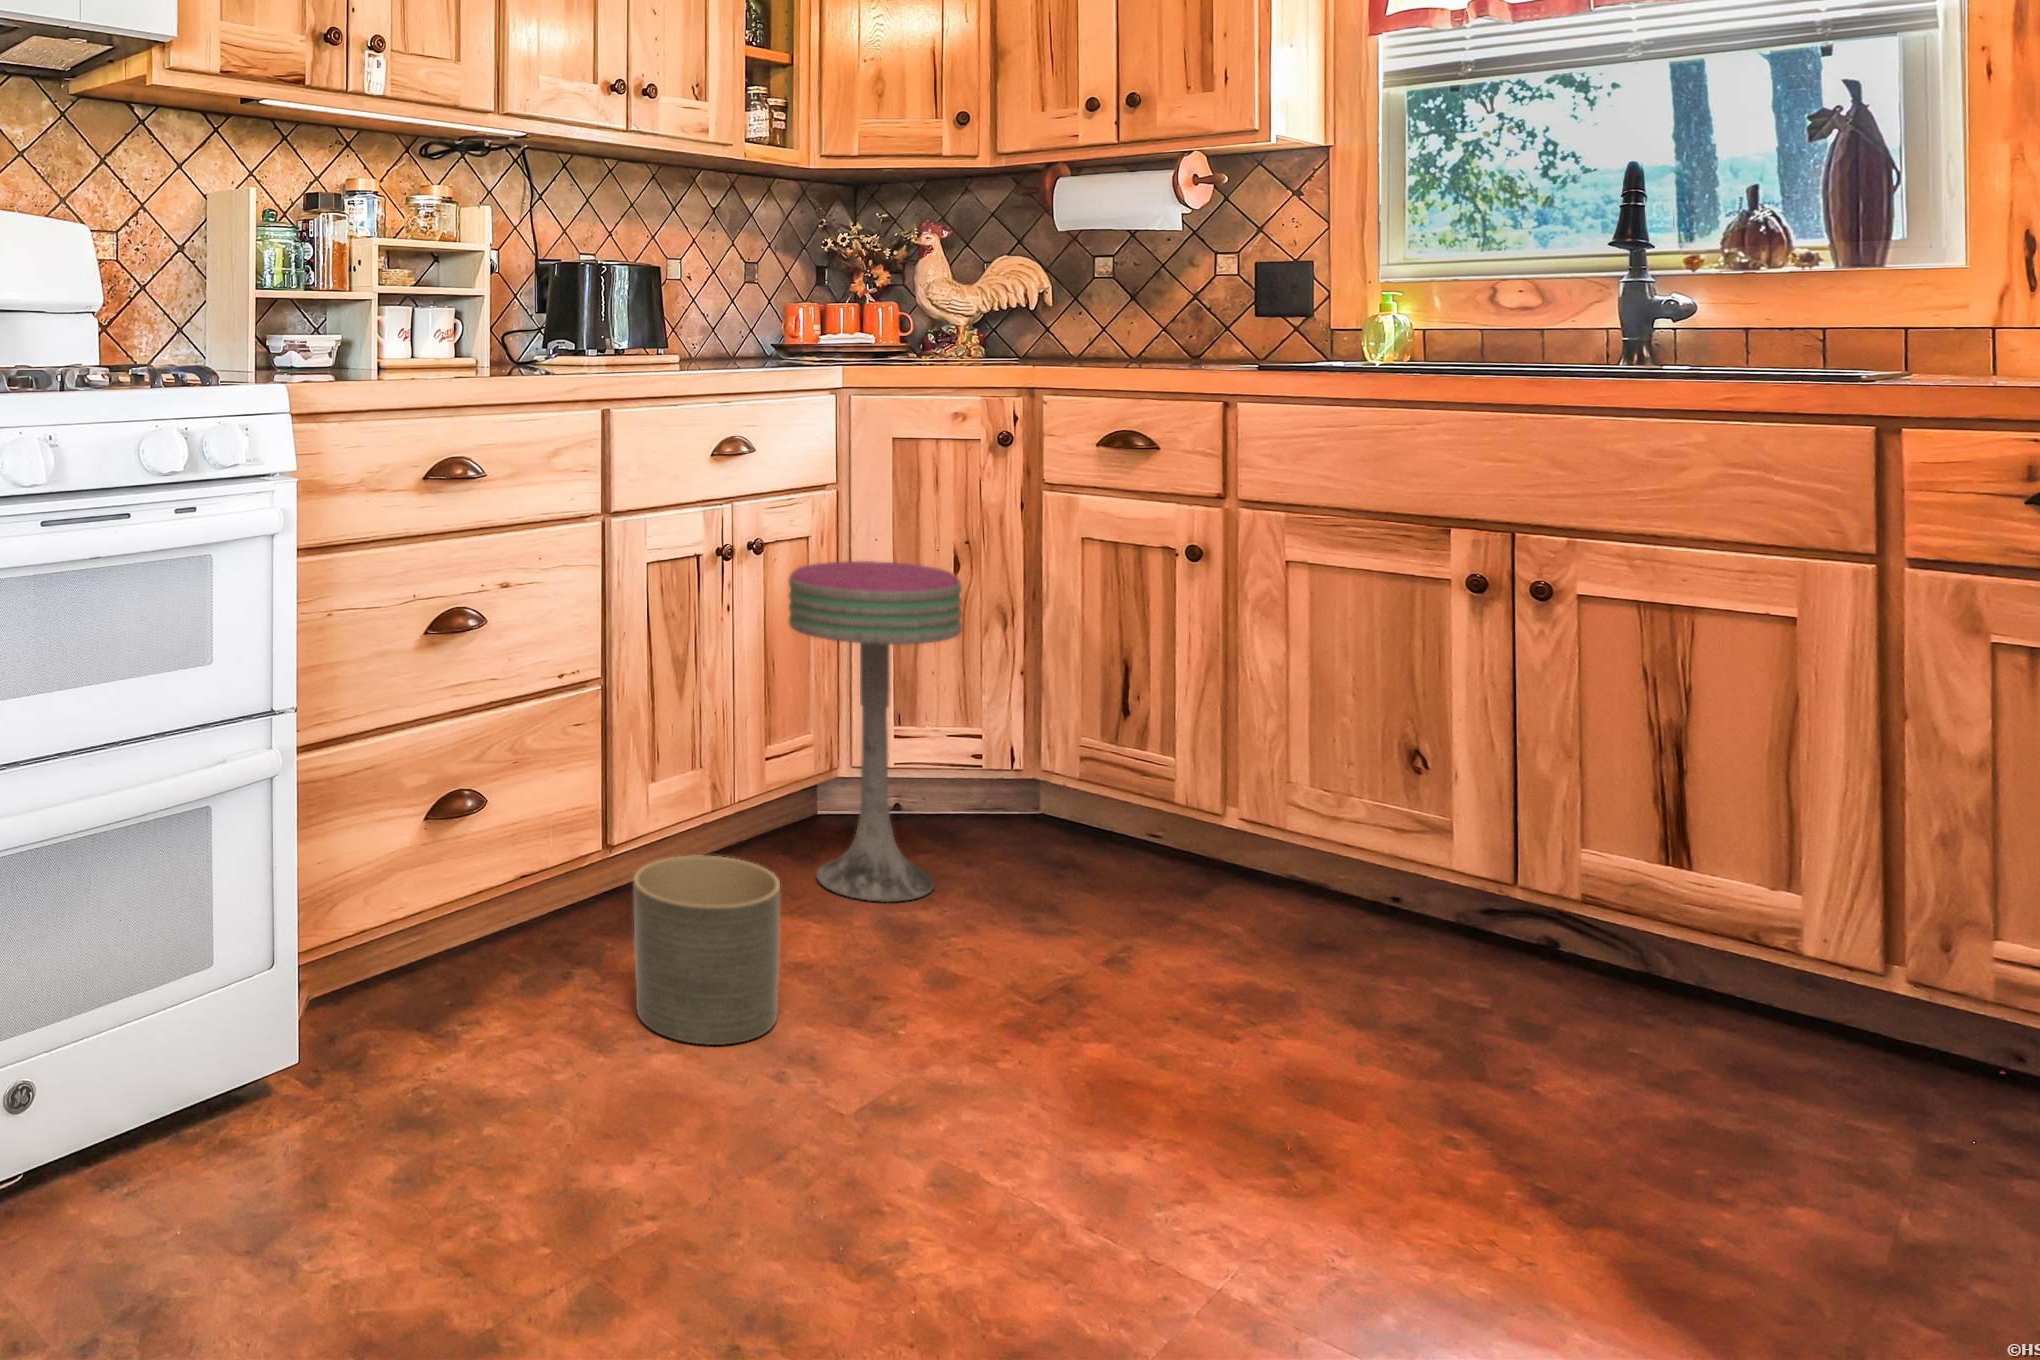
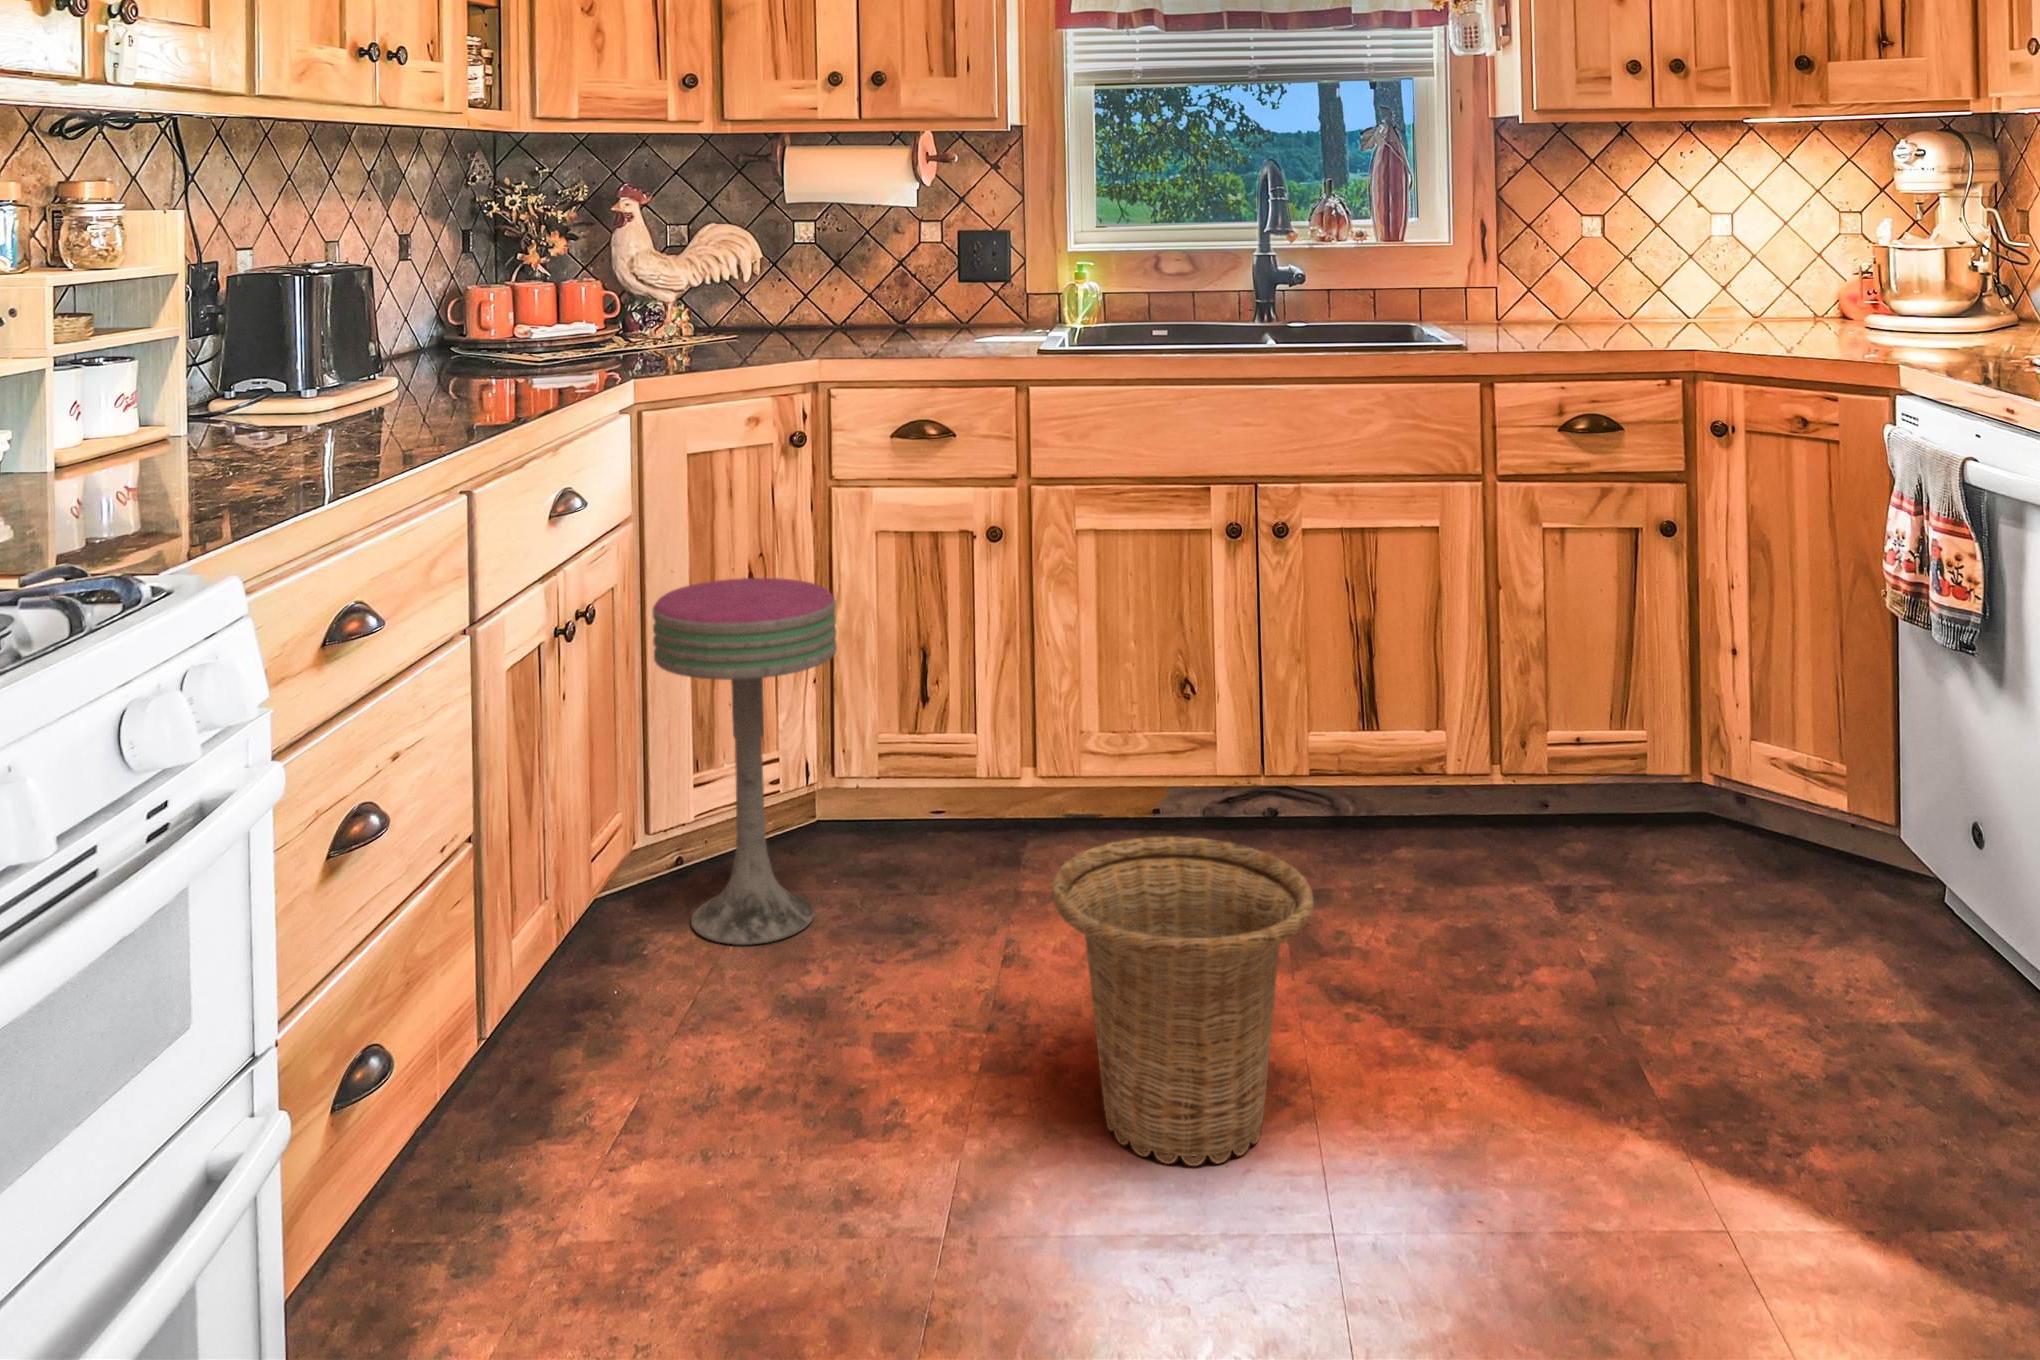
basket: none [946,841,1243,1198] -> present [1051,837,1314,1166]
planter: present [634,855,780,1045] -> none [667,950,832,1175]

